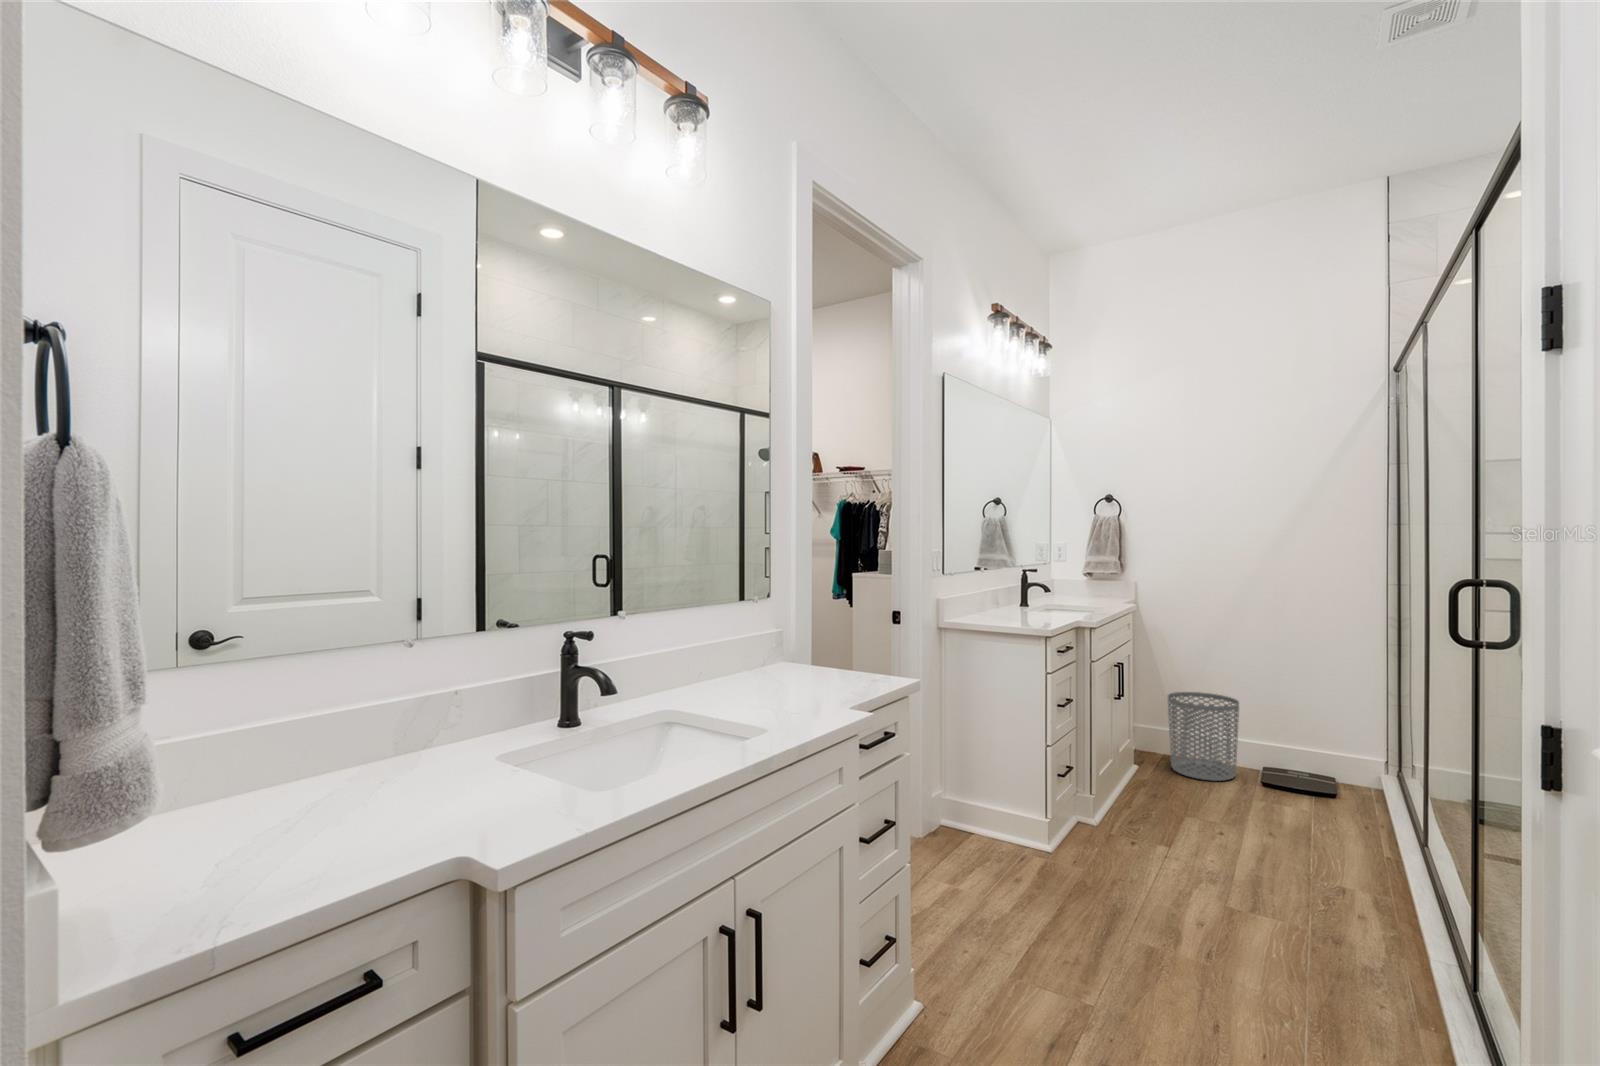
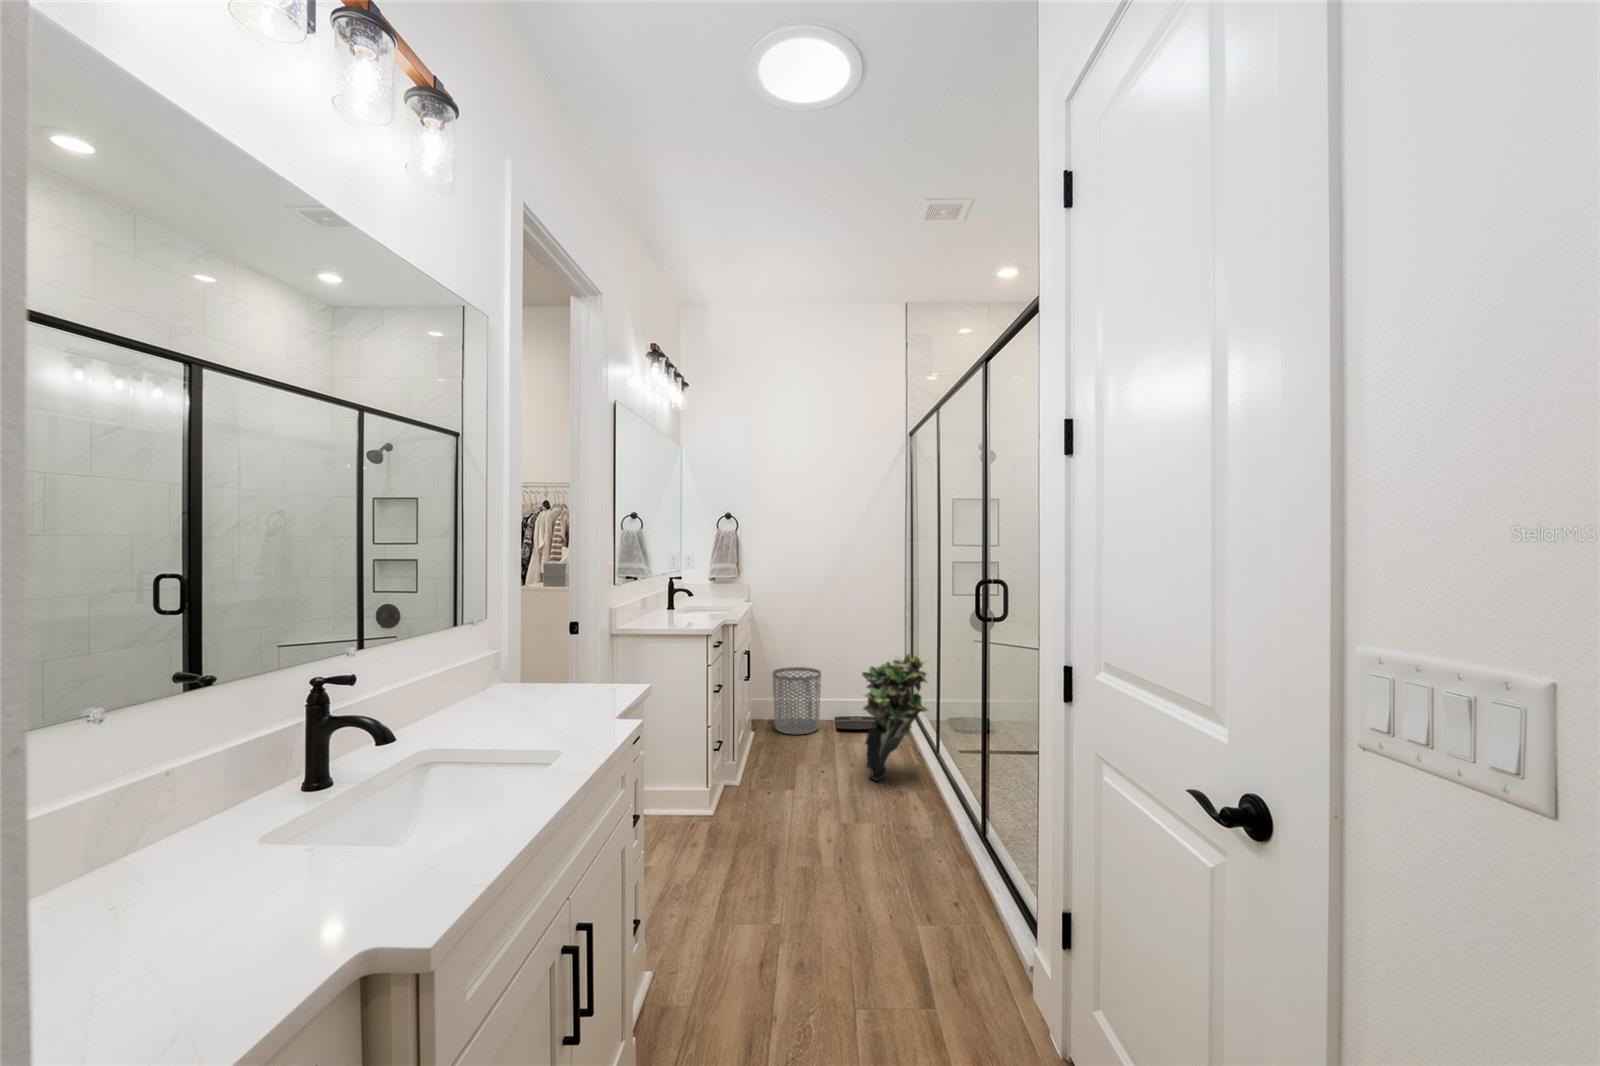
potted plant: none [1279,690,1403,864] -> present [862,654,928,781]

